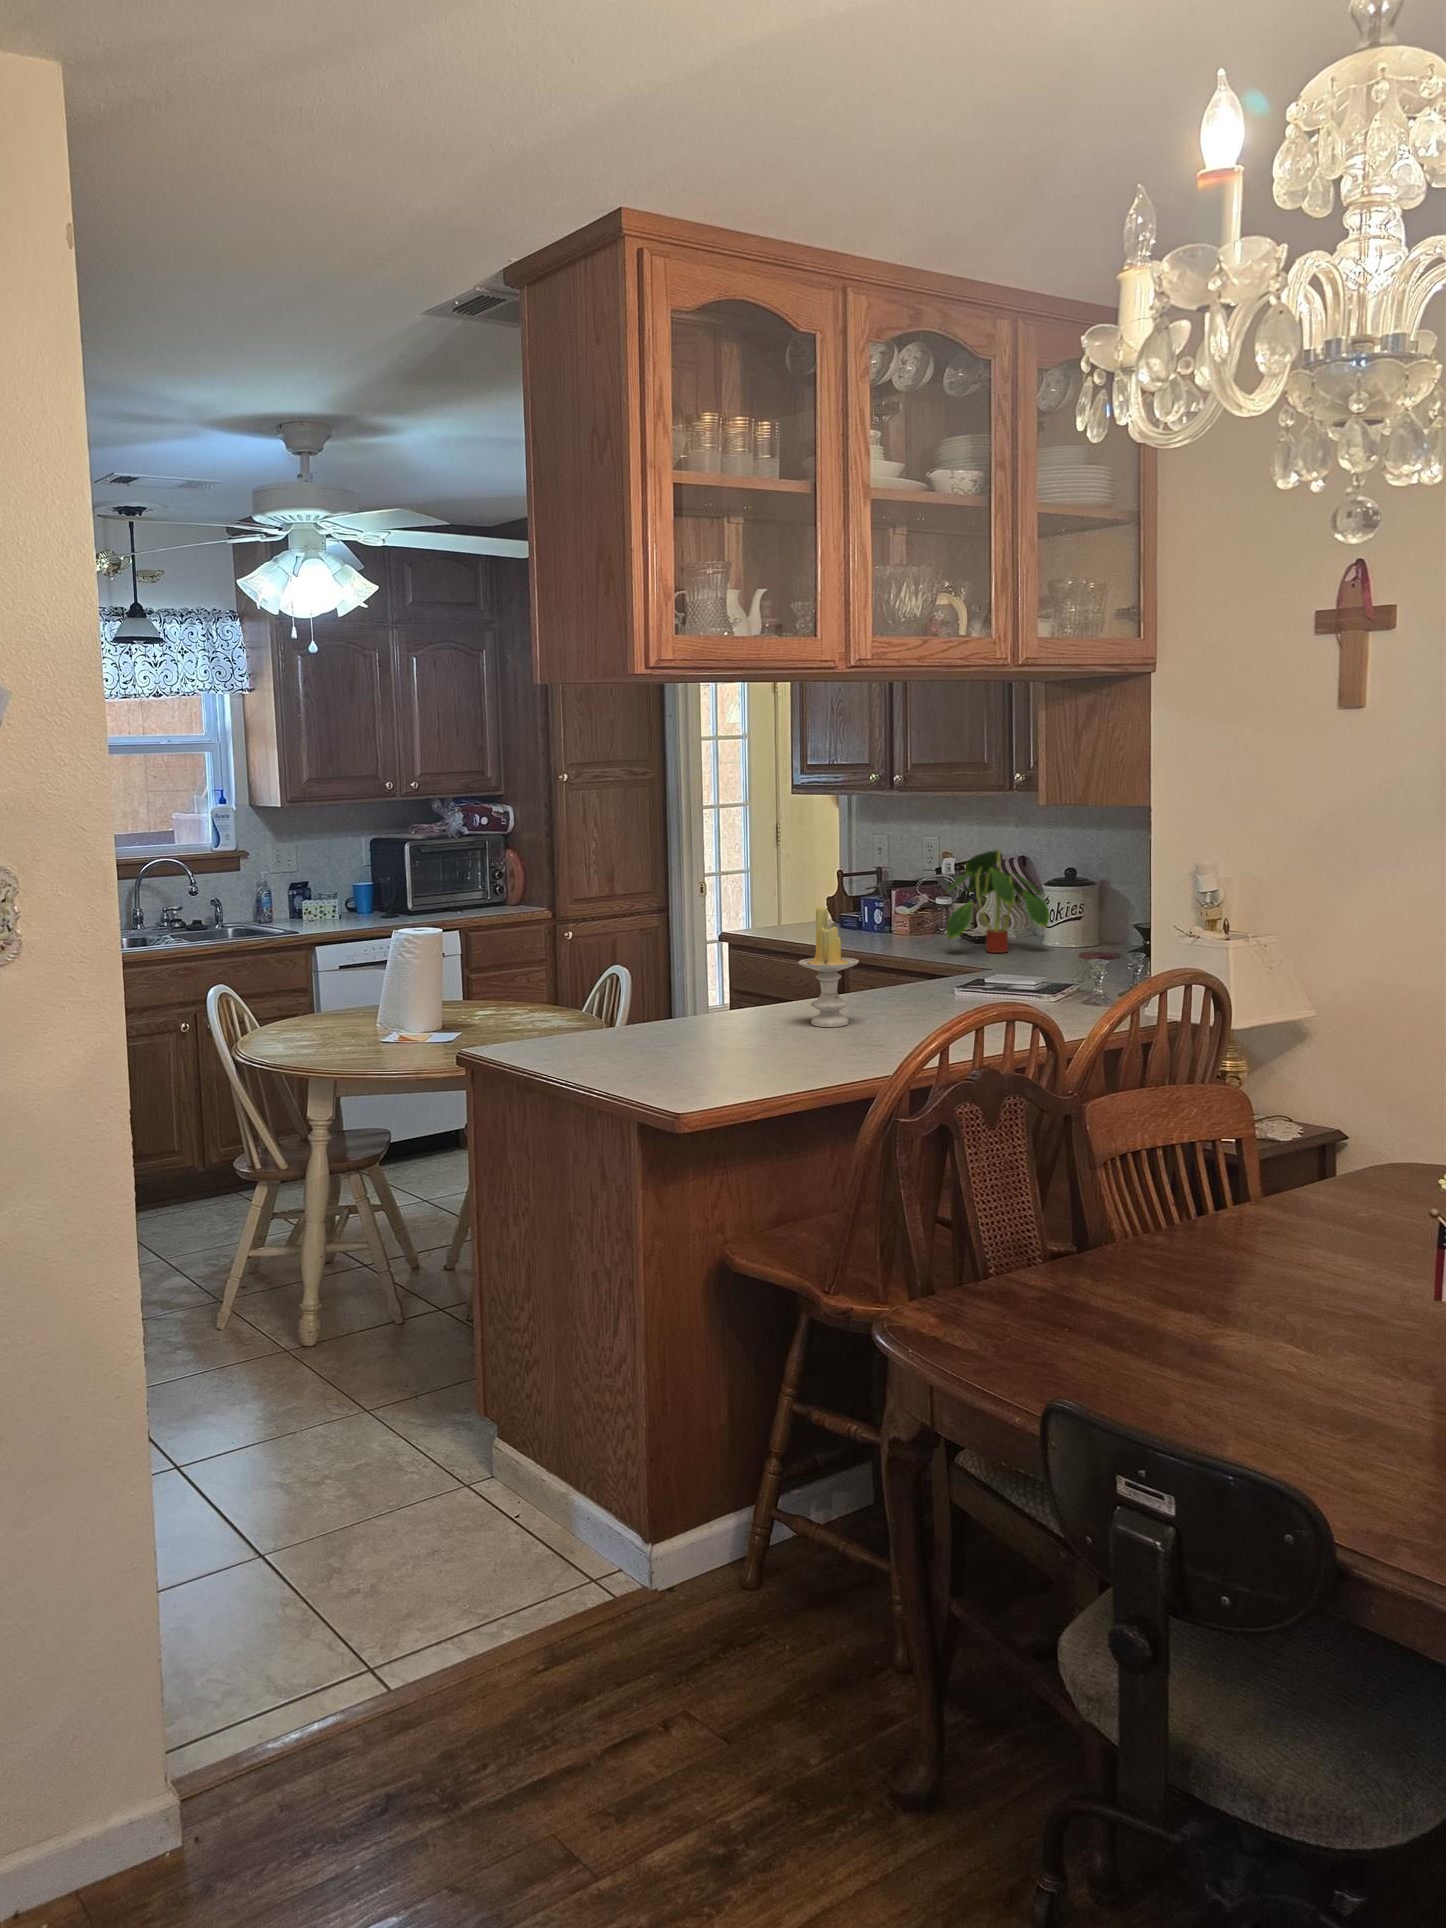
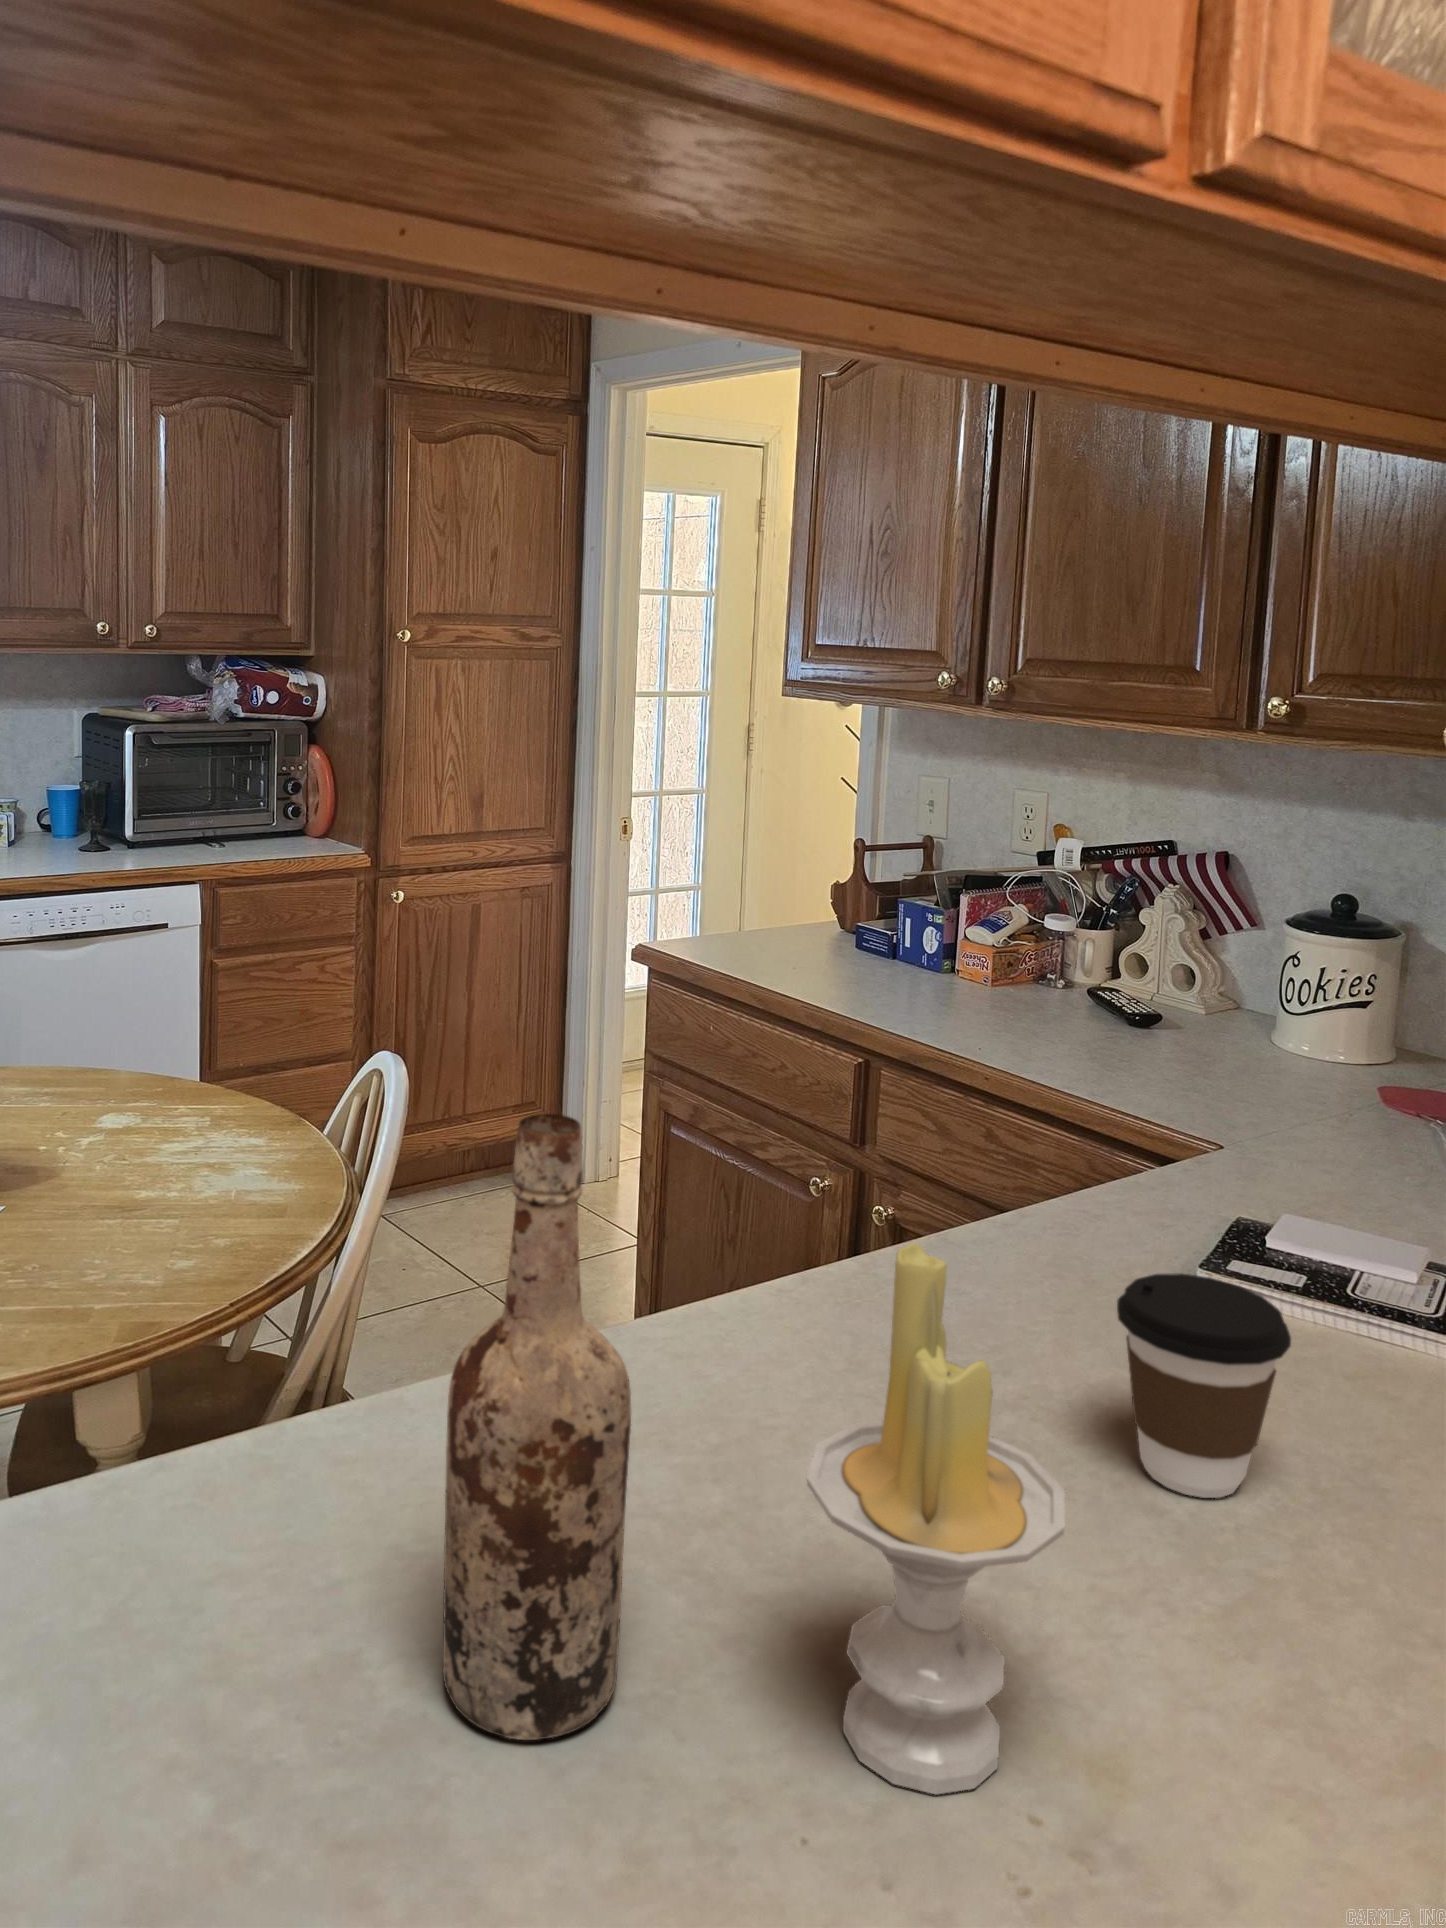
plant: present [946,850,1050,953] -> none [1089,853,1344,1078]
wine bottle: none [711,884,756,1028] -> present [443,1114,631,1740]
coffee cup: none [894,949,942,1005] -> present [1117,1273,1291,1498]

